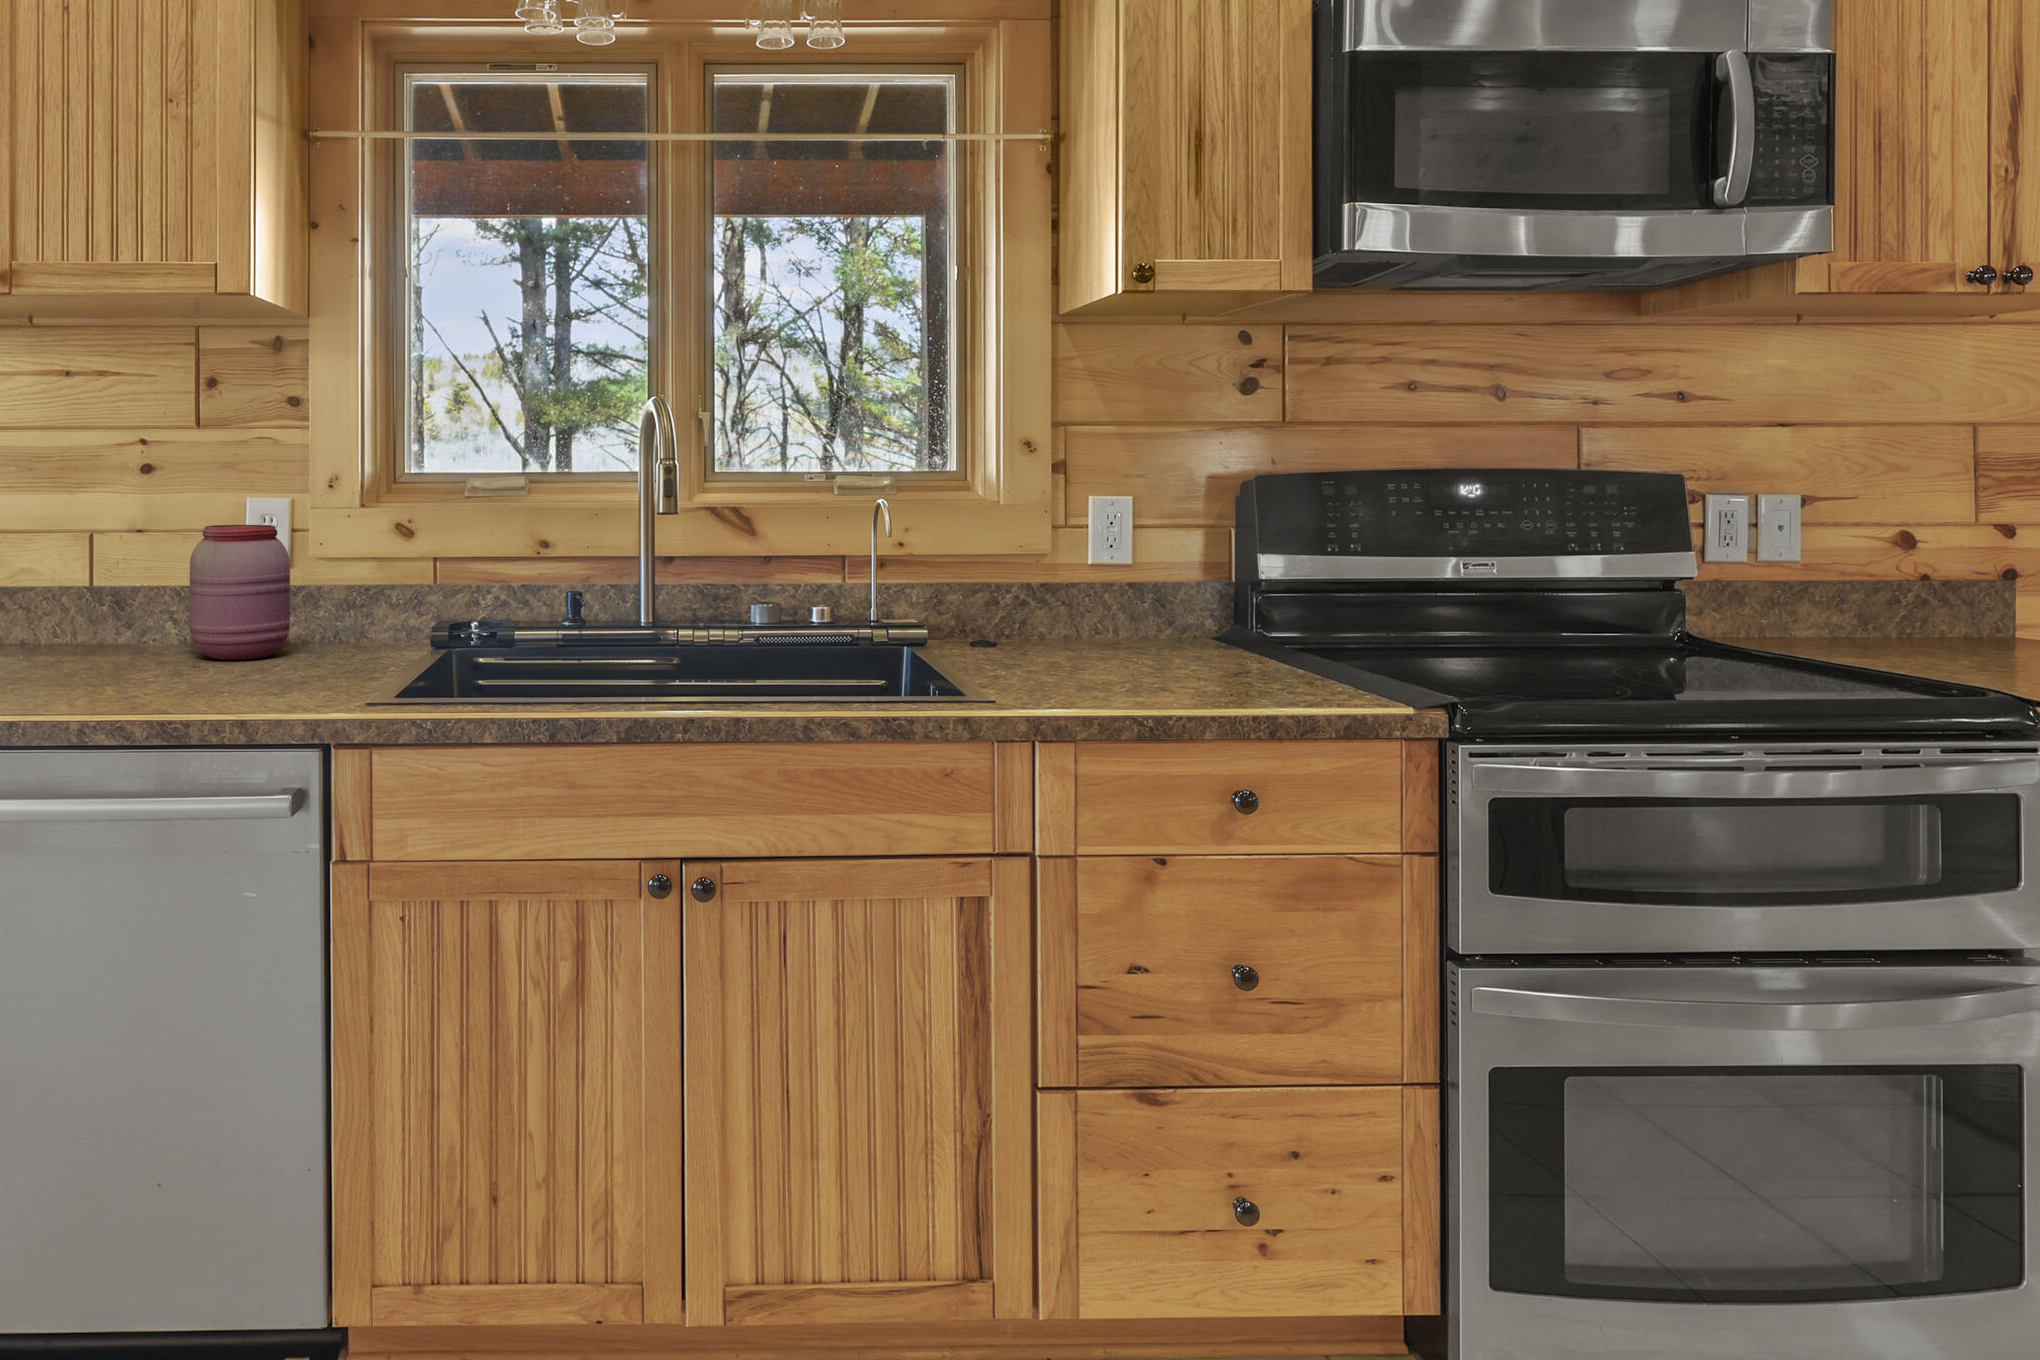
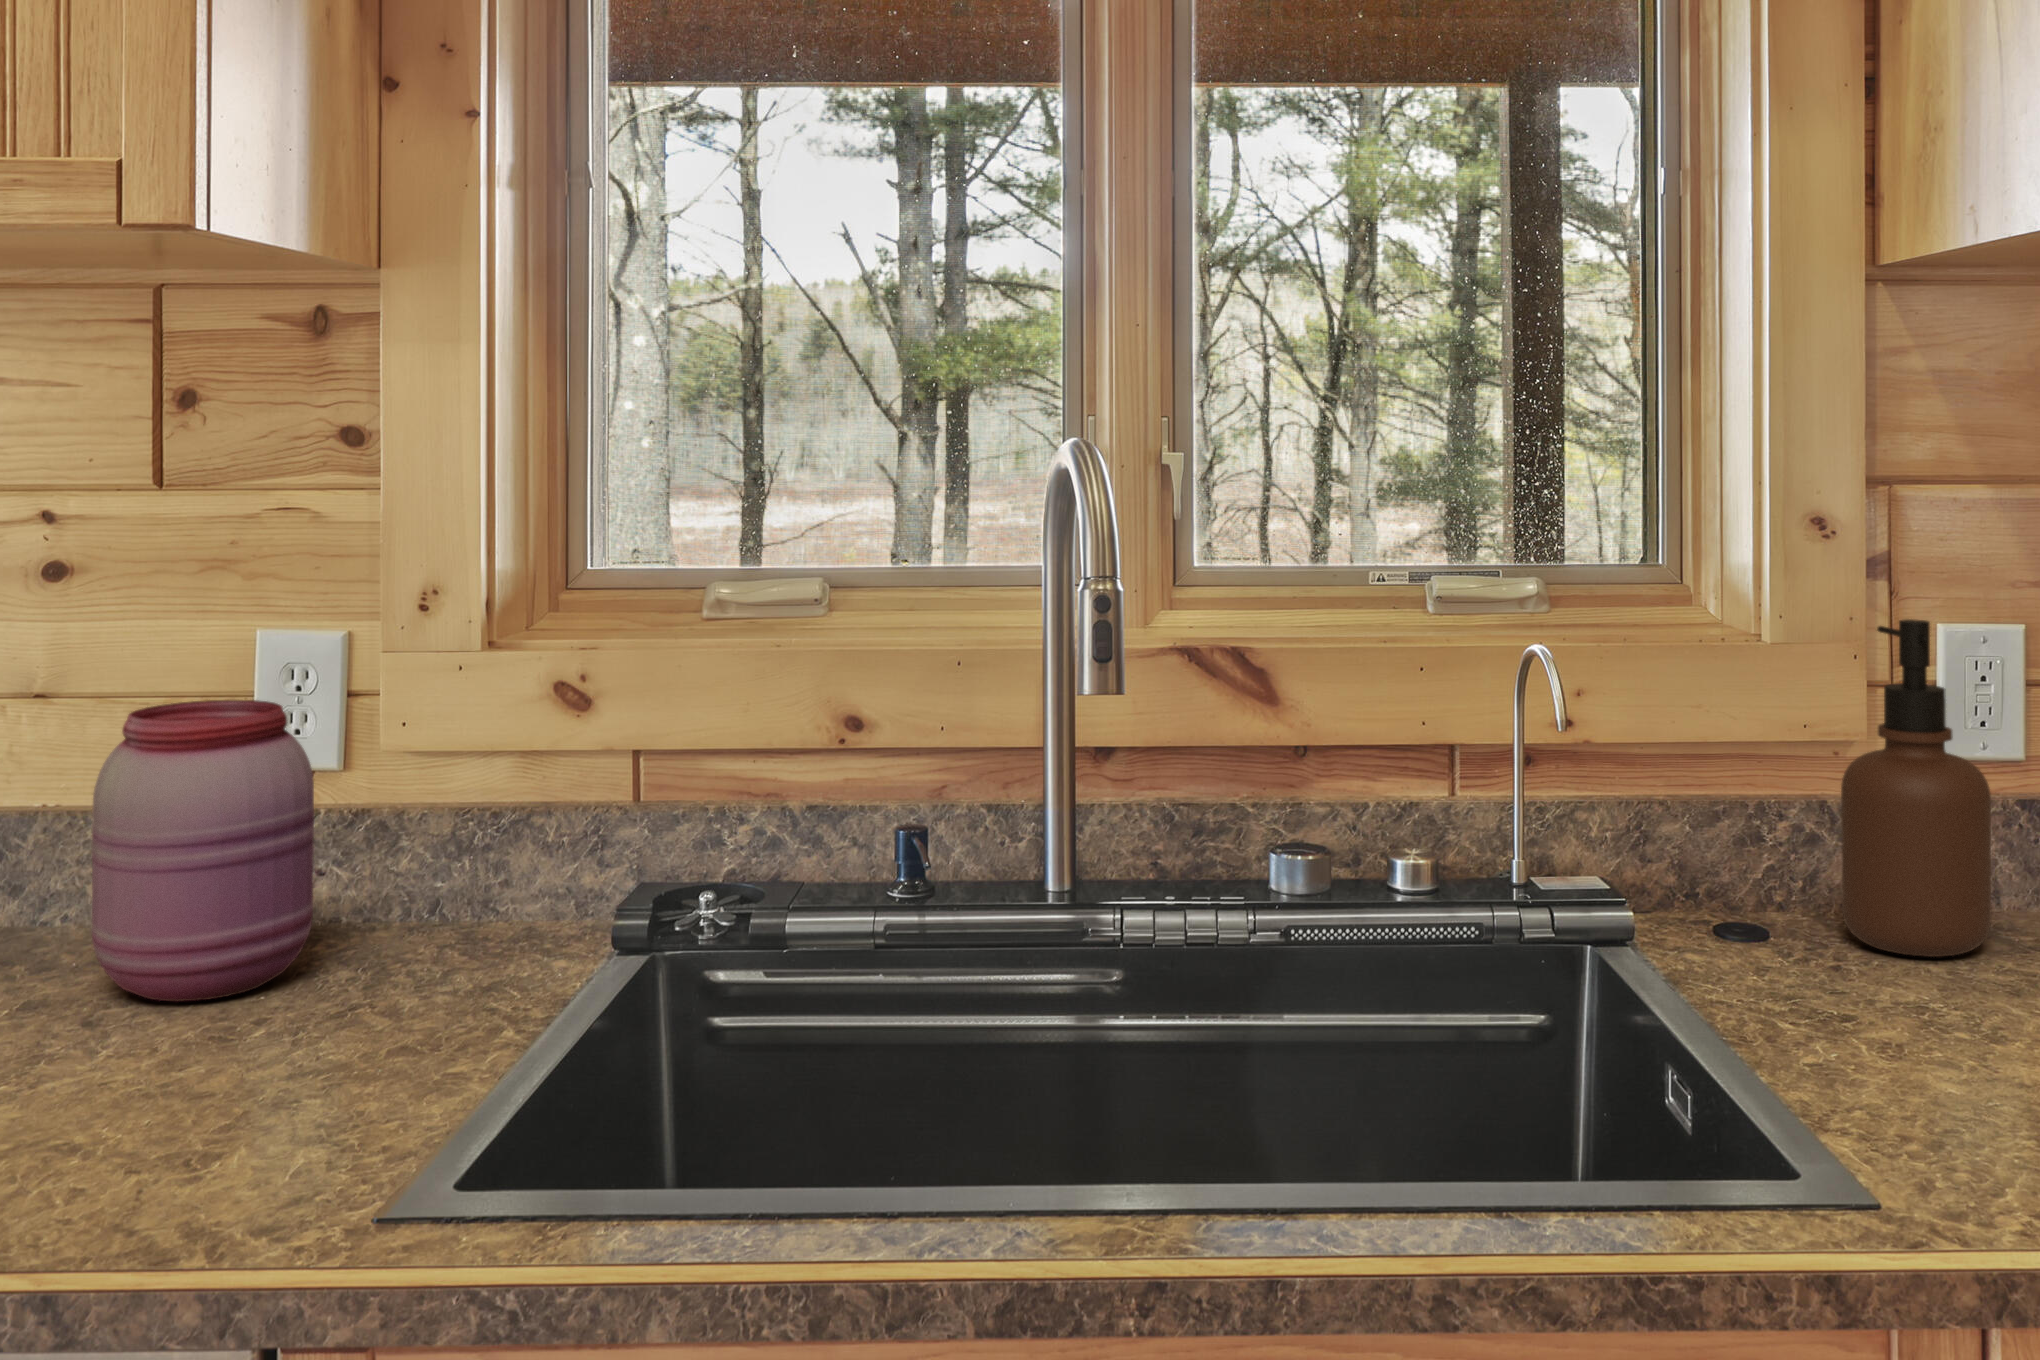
soap dispenser: none [1032,489,1102,649] -> present [1841,619,1991,957]

